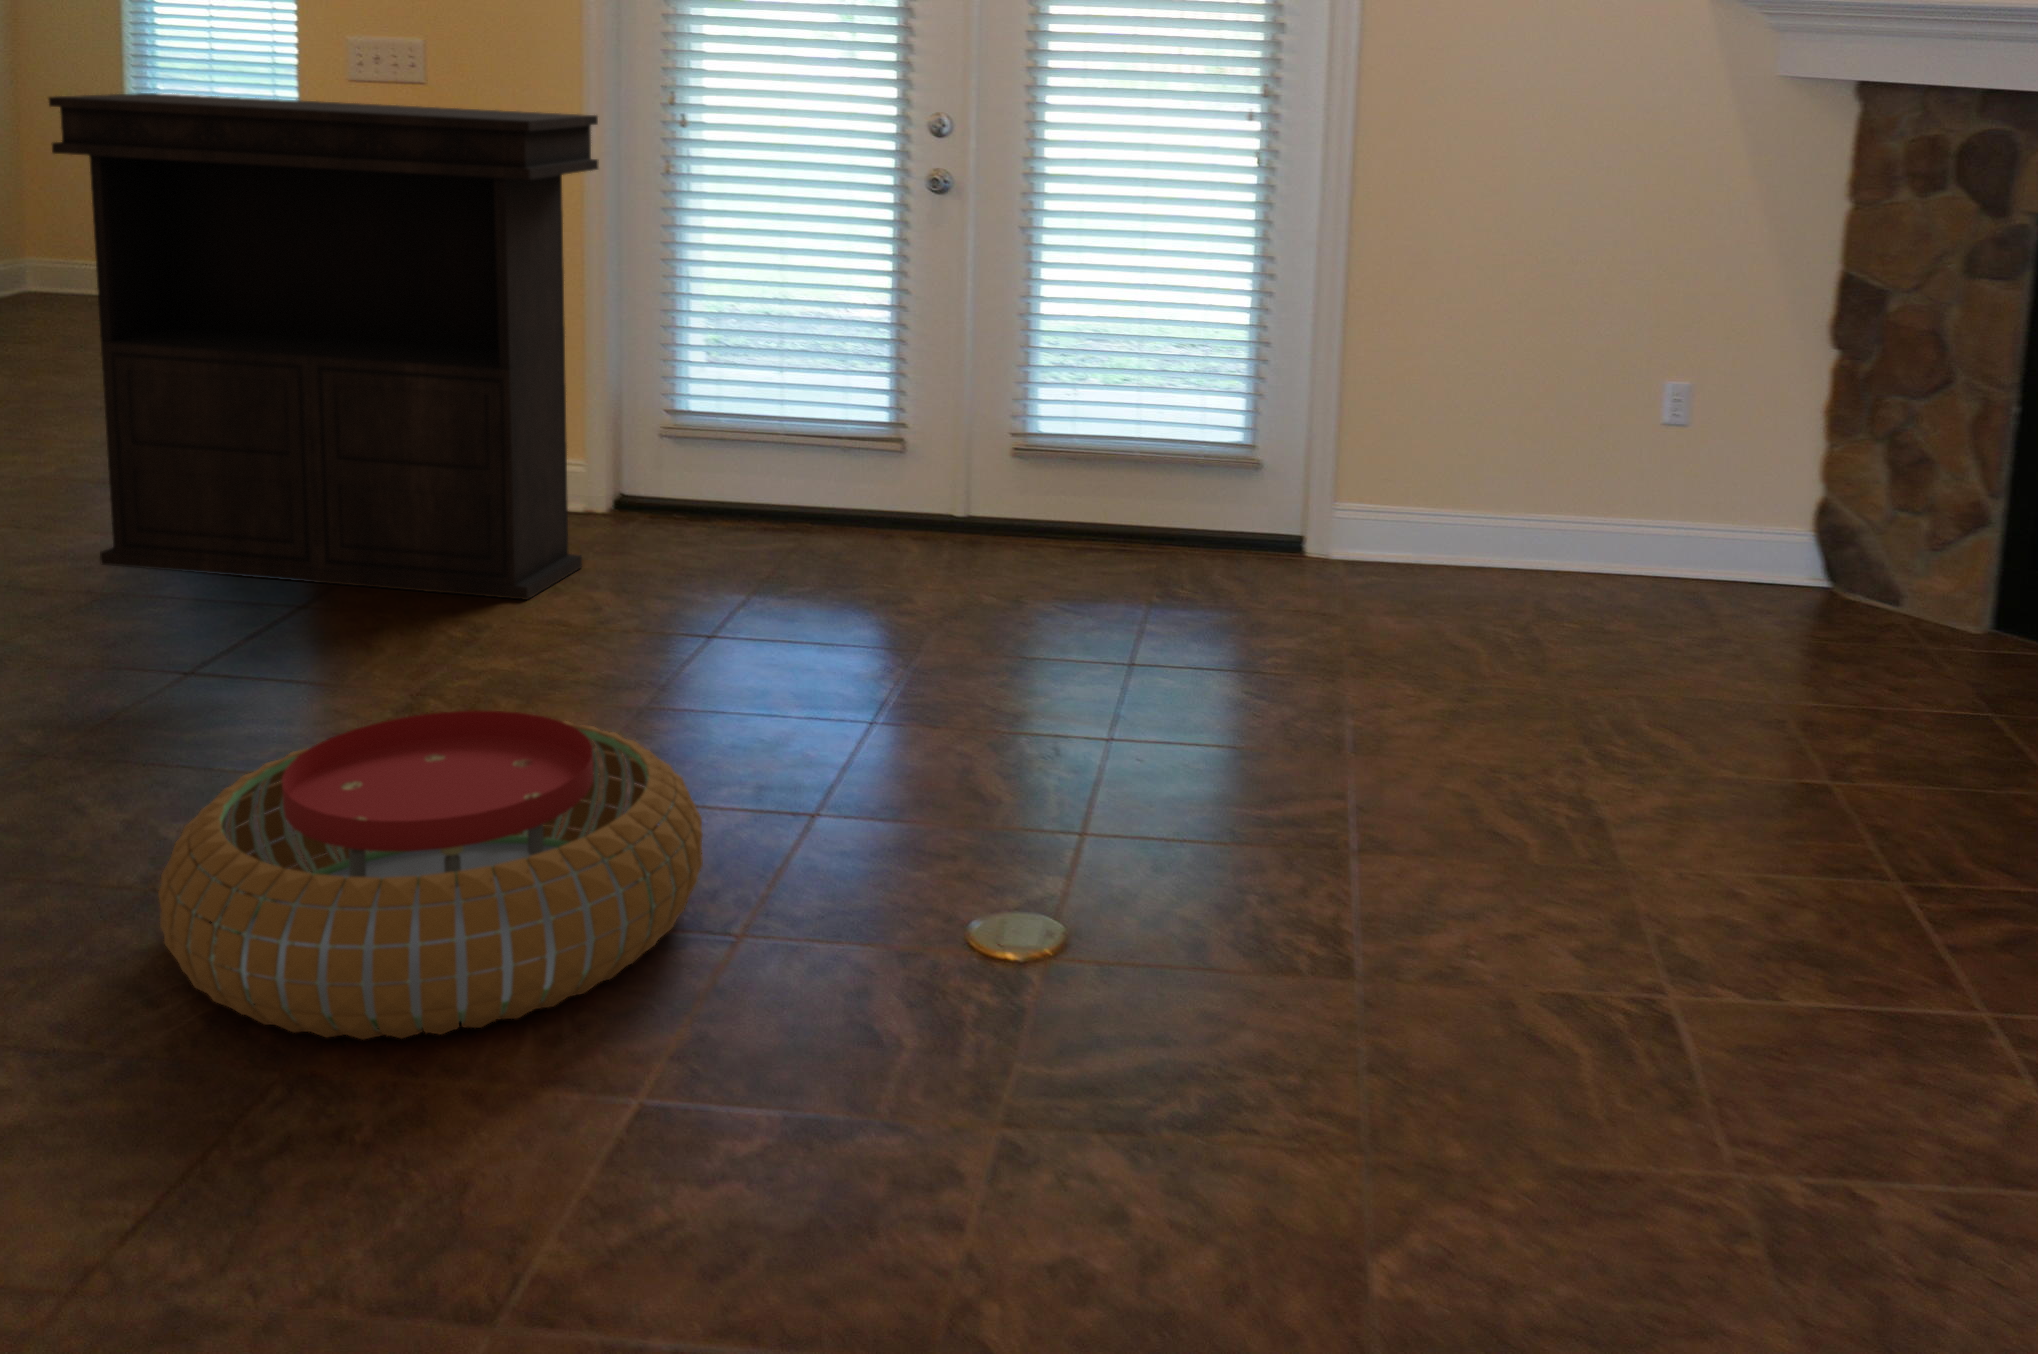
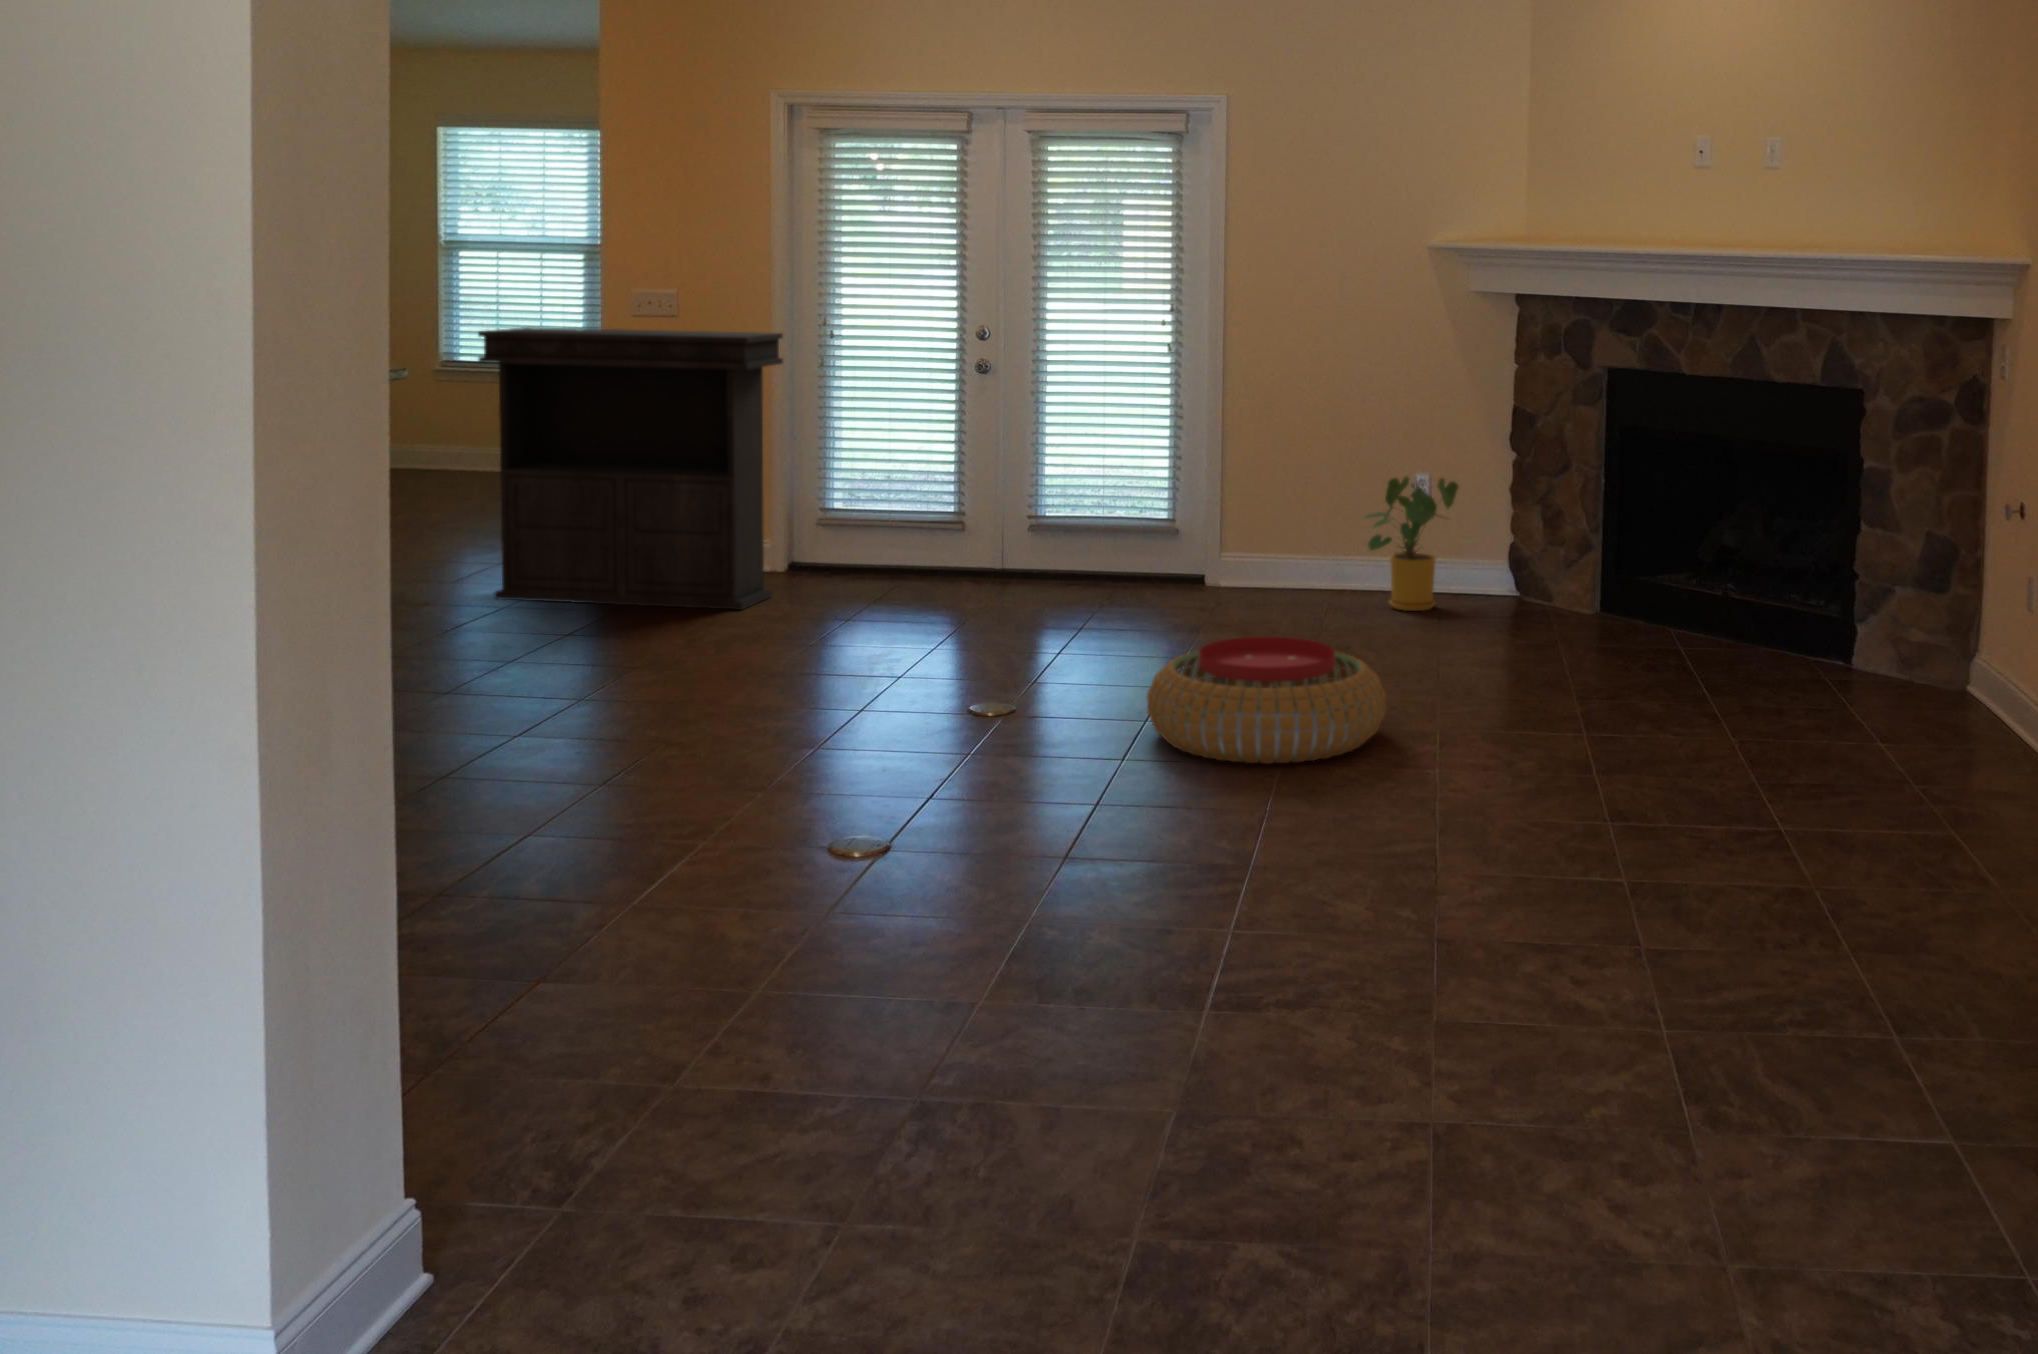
house plant: none [1602,389,1764,624] -> present [1365,477,1458,611]
pouf: present [158,711,703,1039] -> present [1147,637,1386,764]

